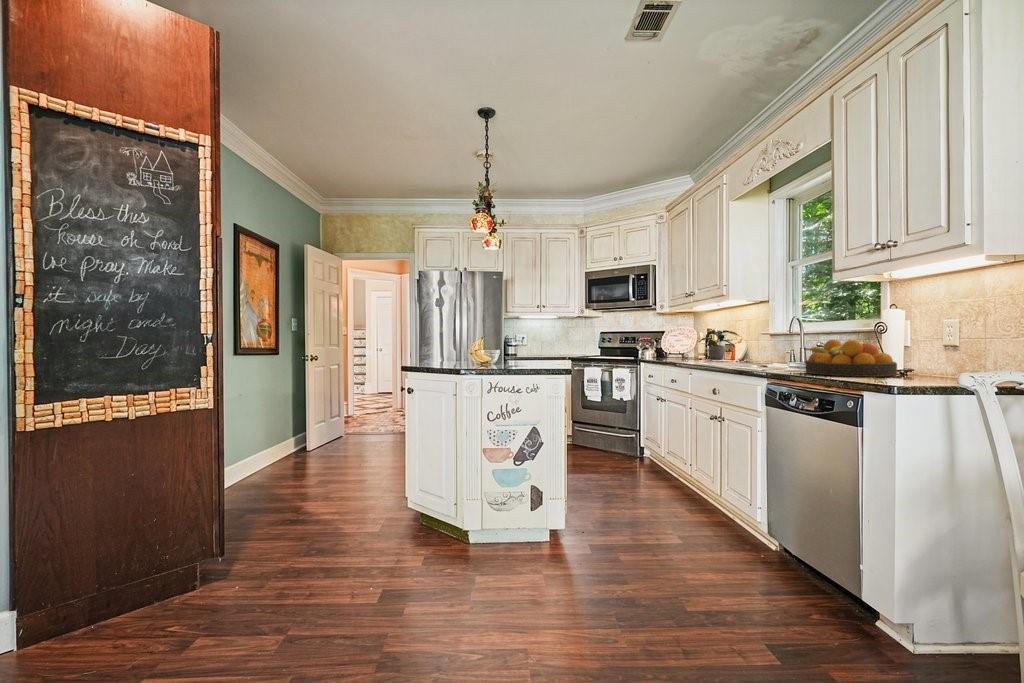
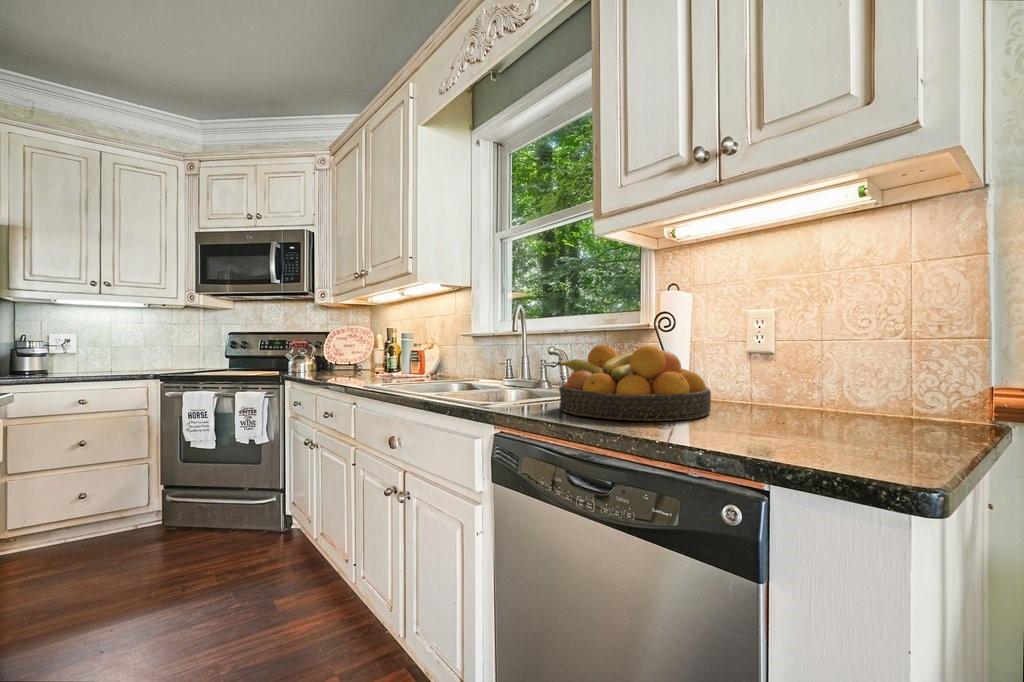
potted plant: present [700,330,739,360] -> none [373,329,430,374]

